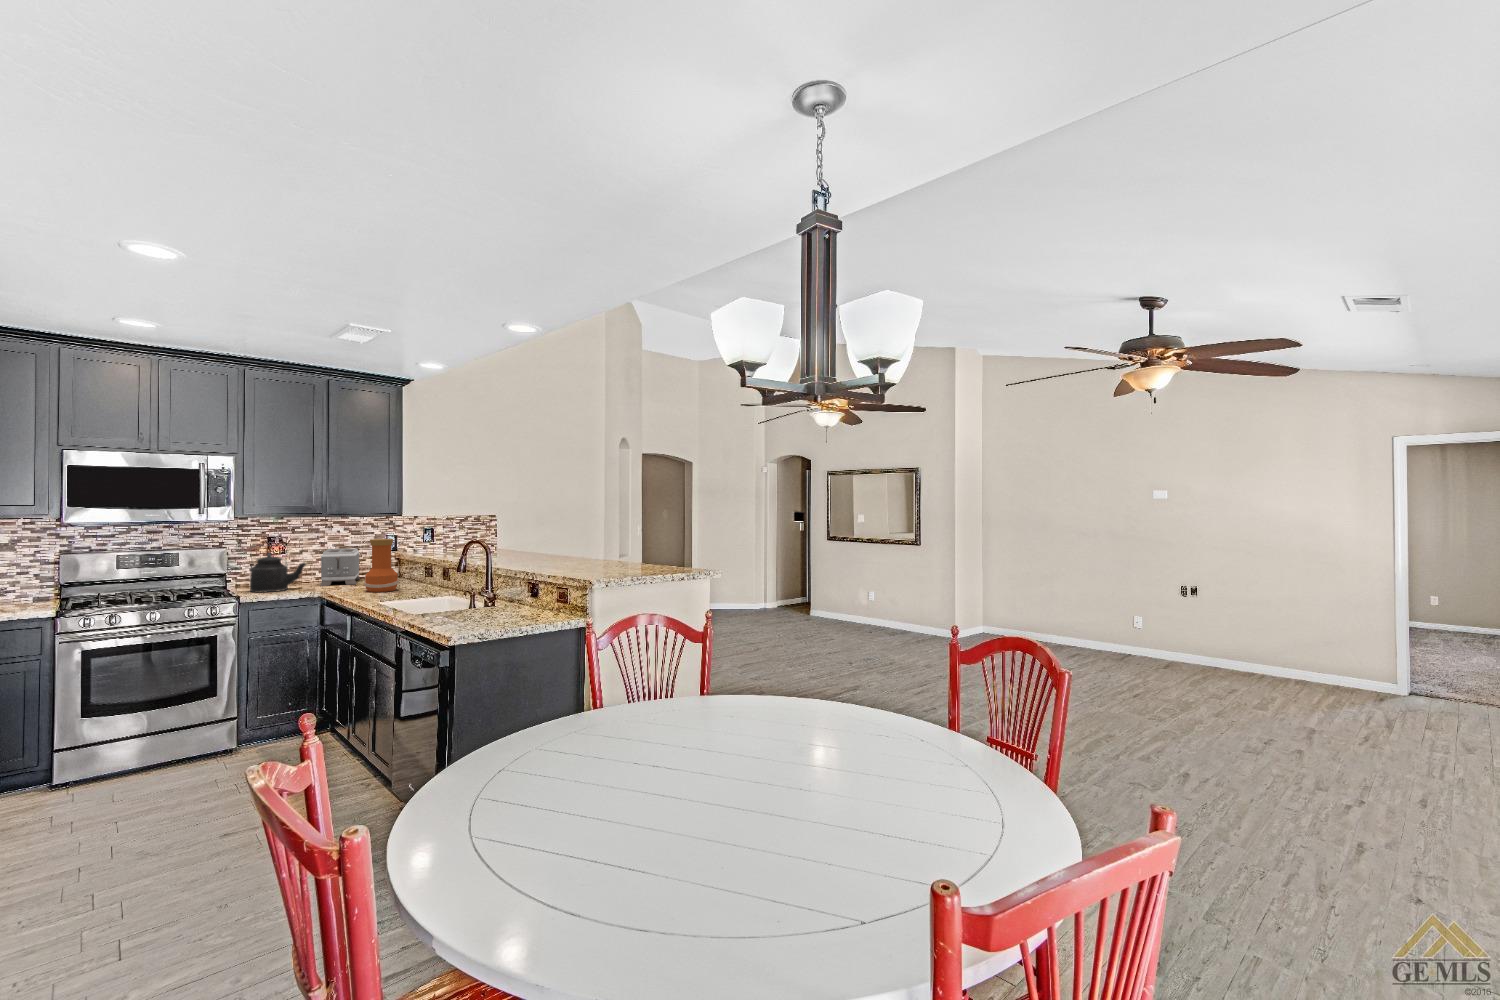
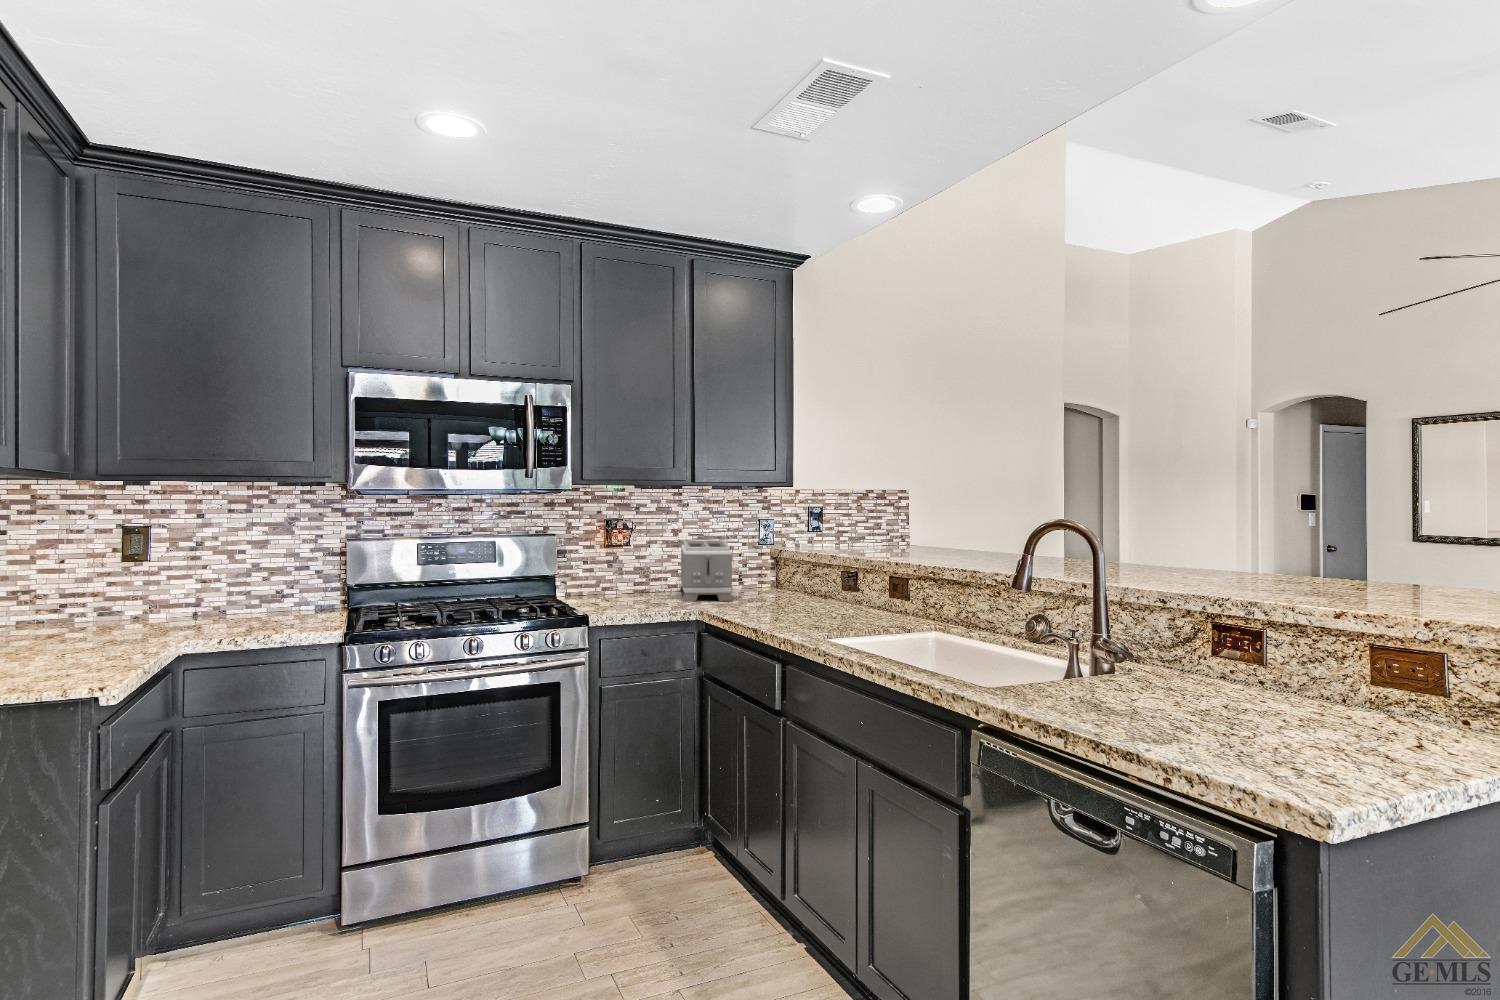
vase: present [364,539,399,592] -> none [764,529,818,622]
kettle: present [250,548,306,593] -> none [591,534,669,612]

